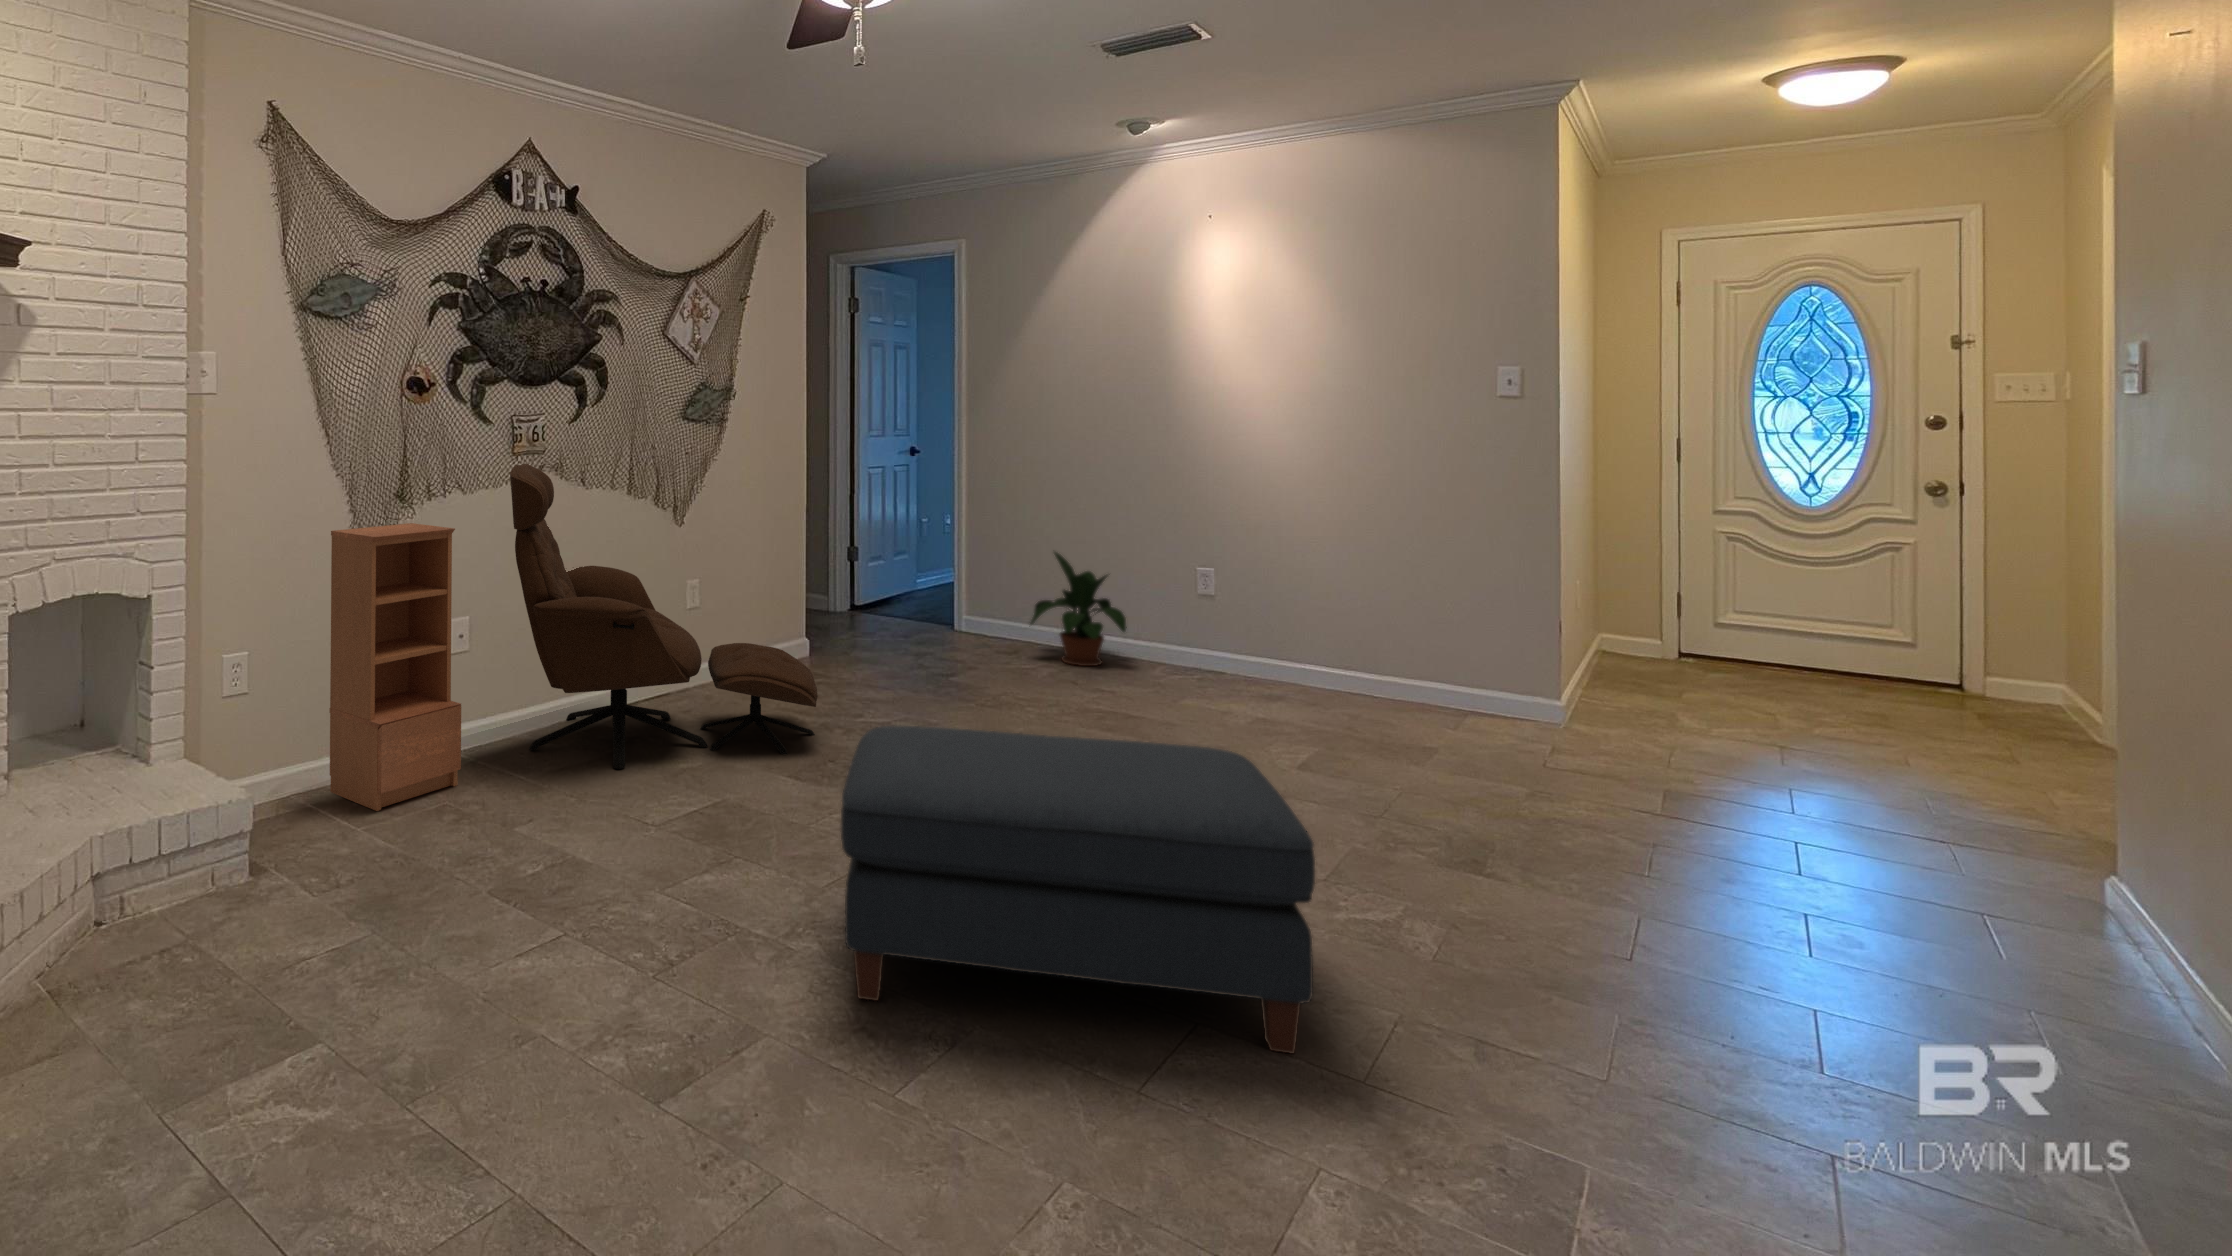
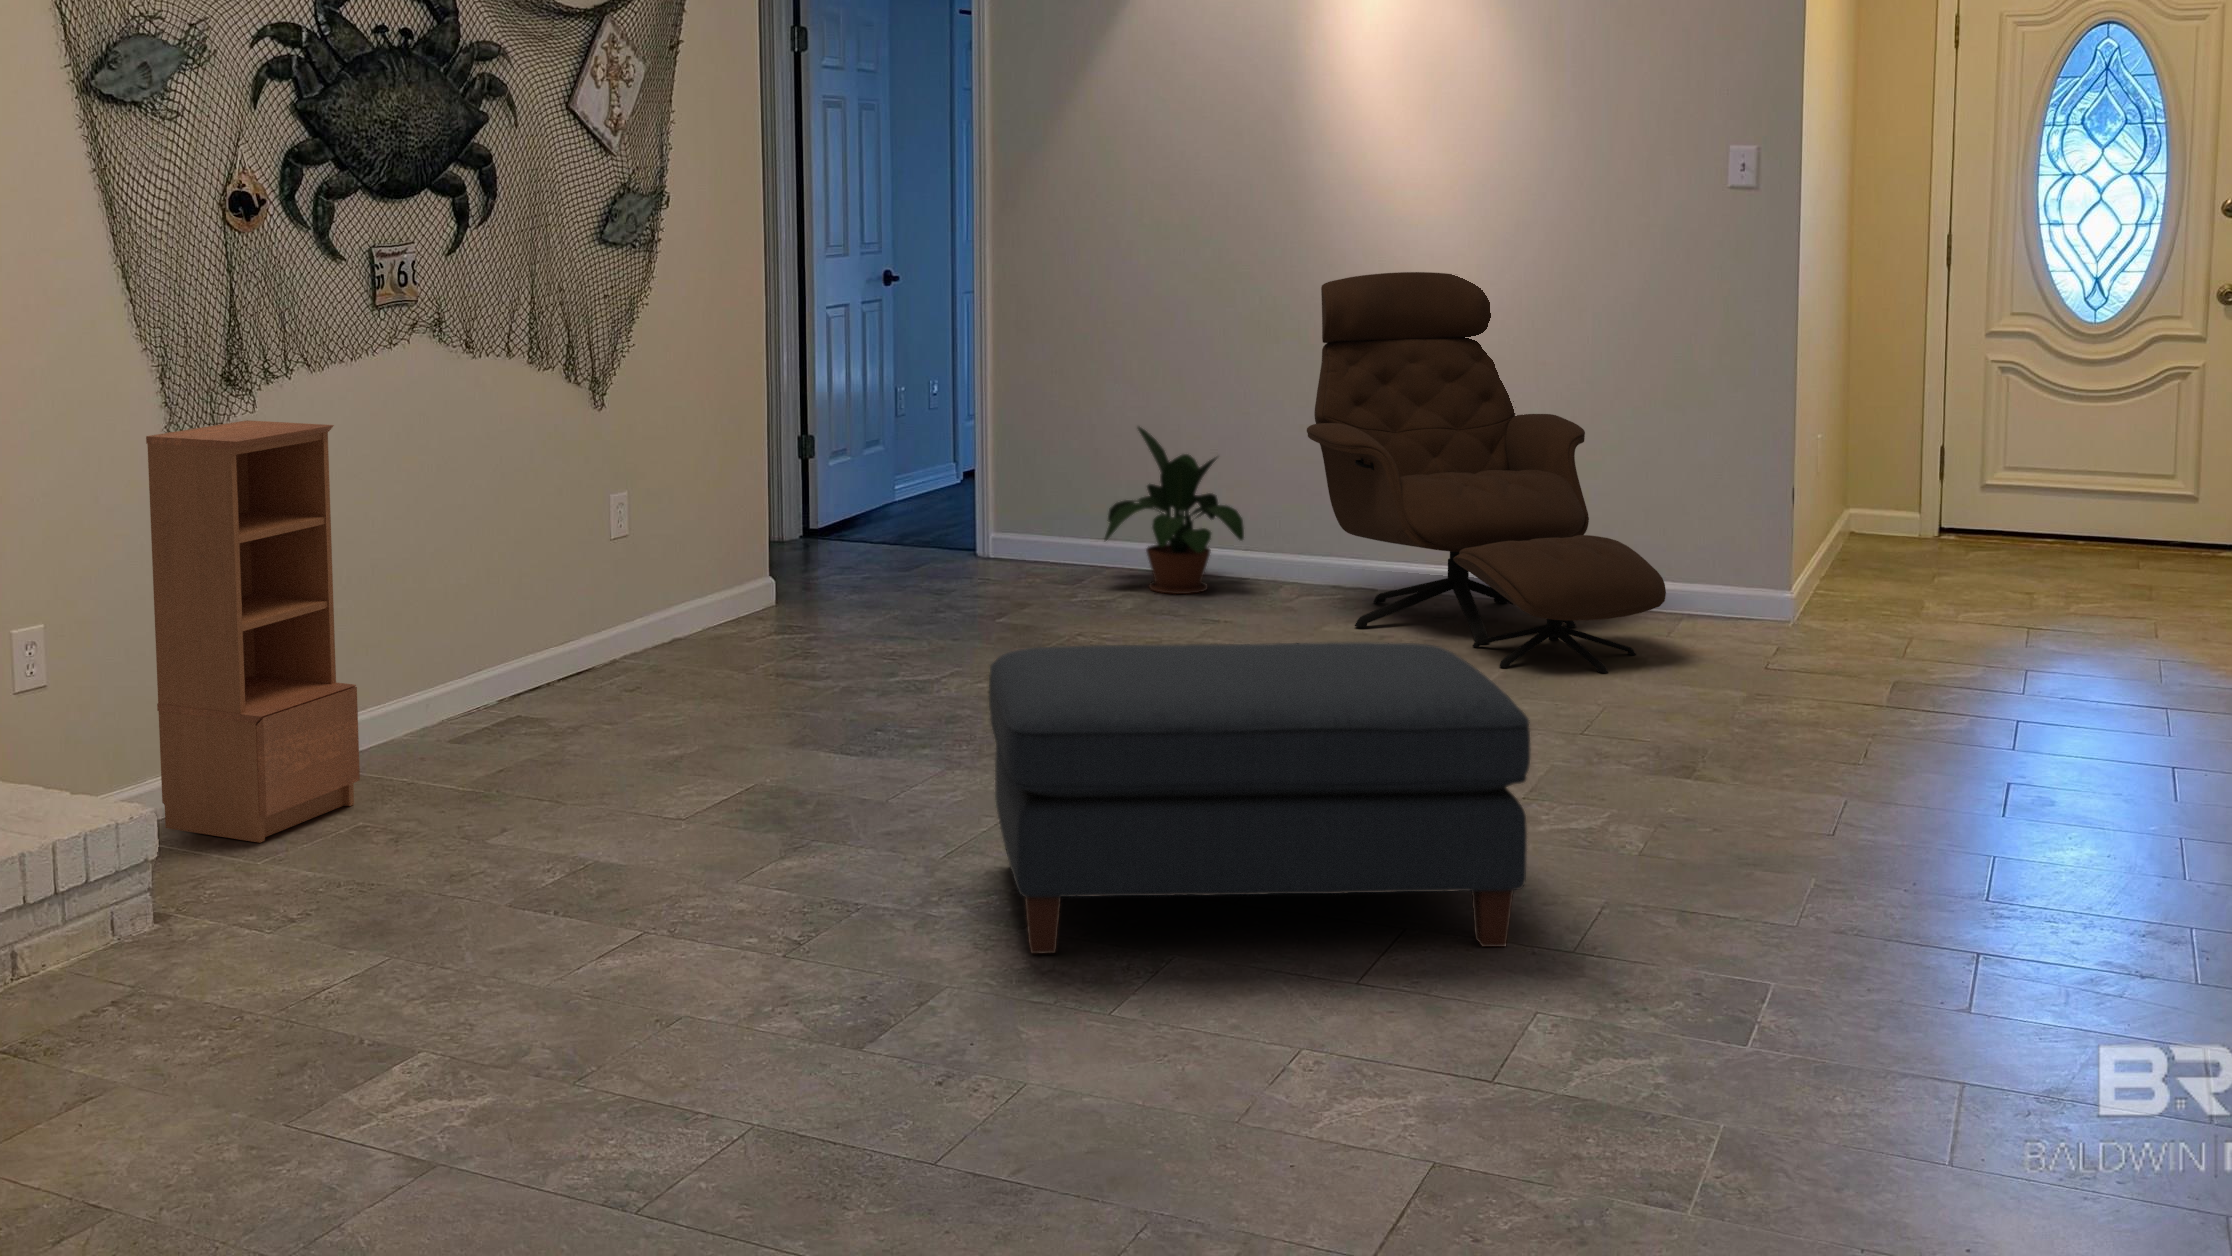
lounge chair: present [510,464,818,769] -> present [1307,272,1666,673]

